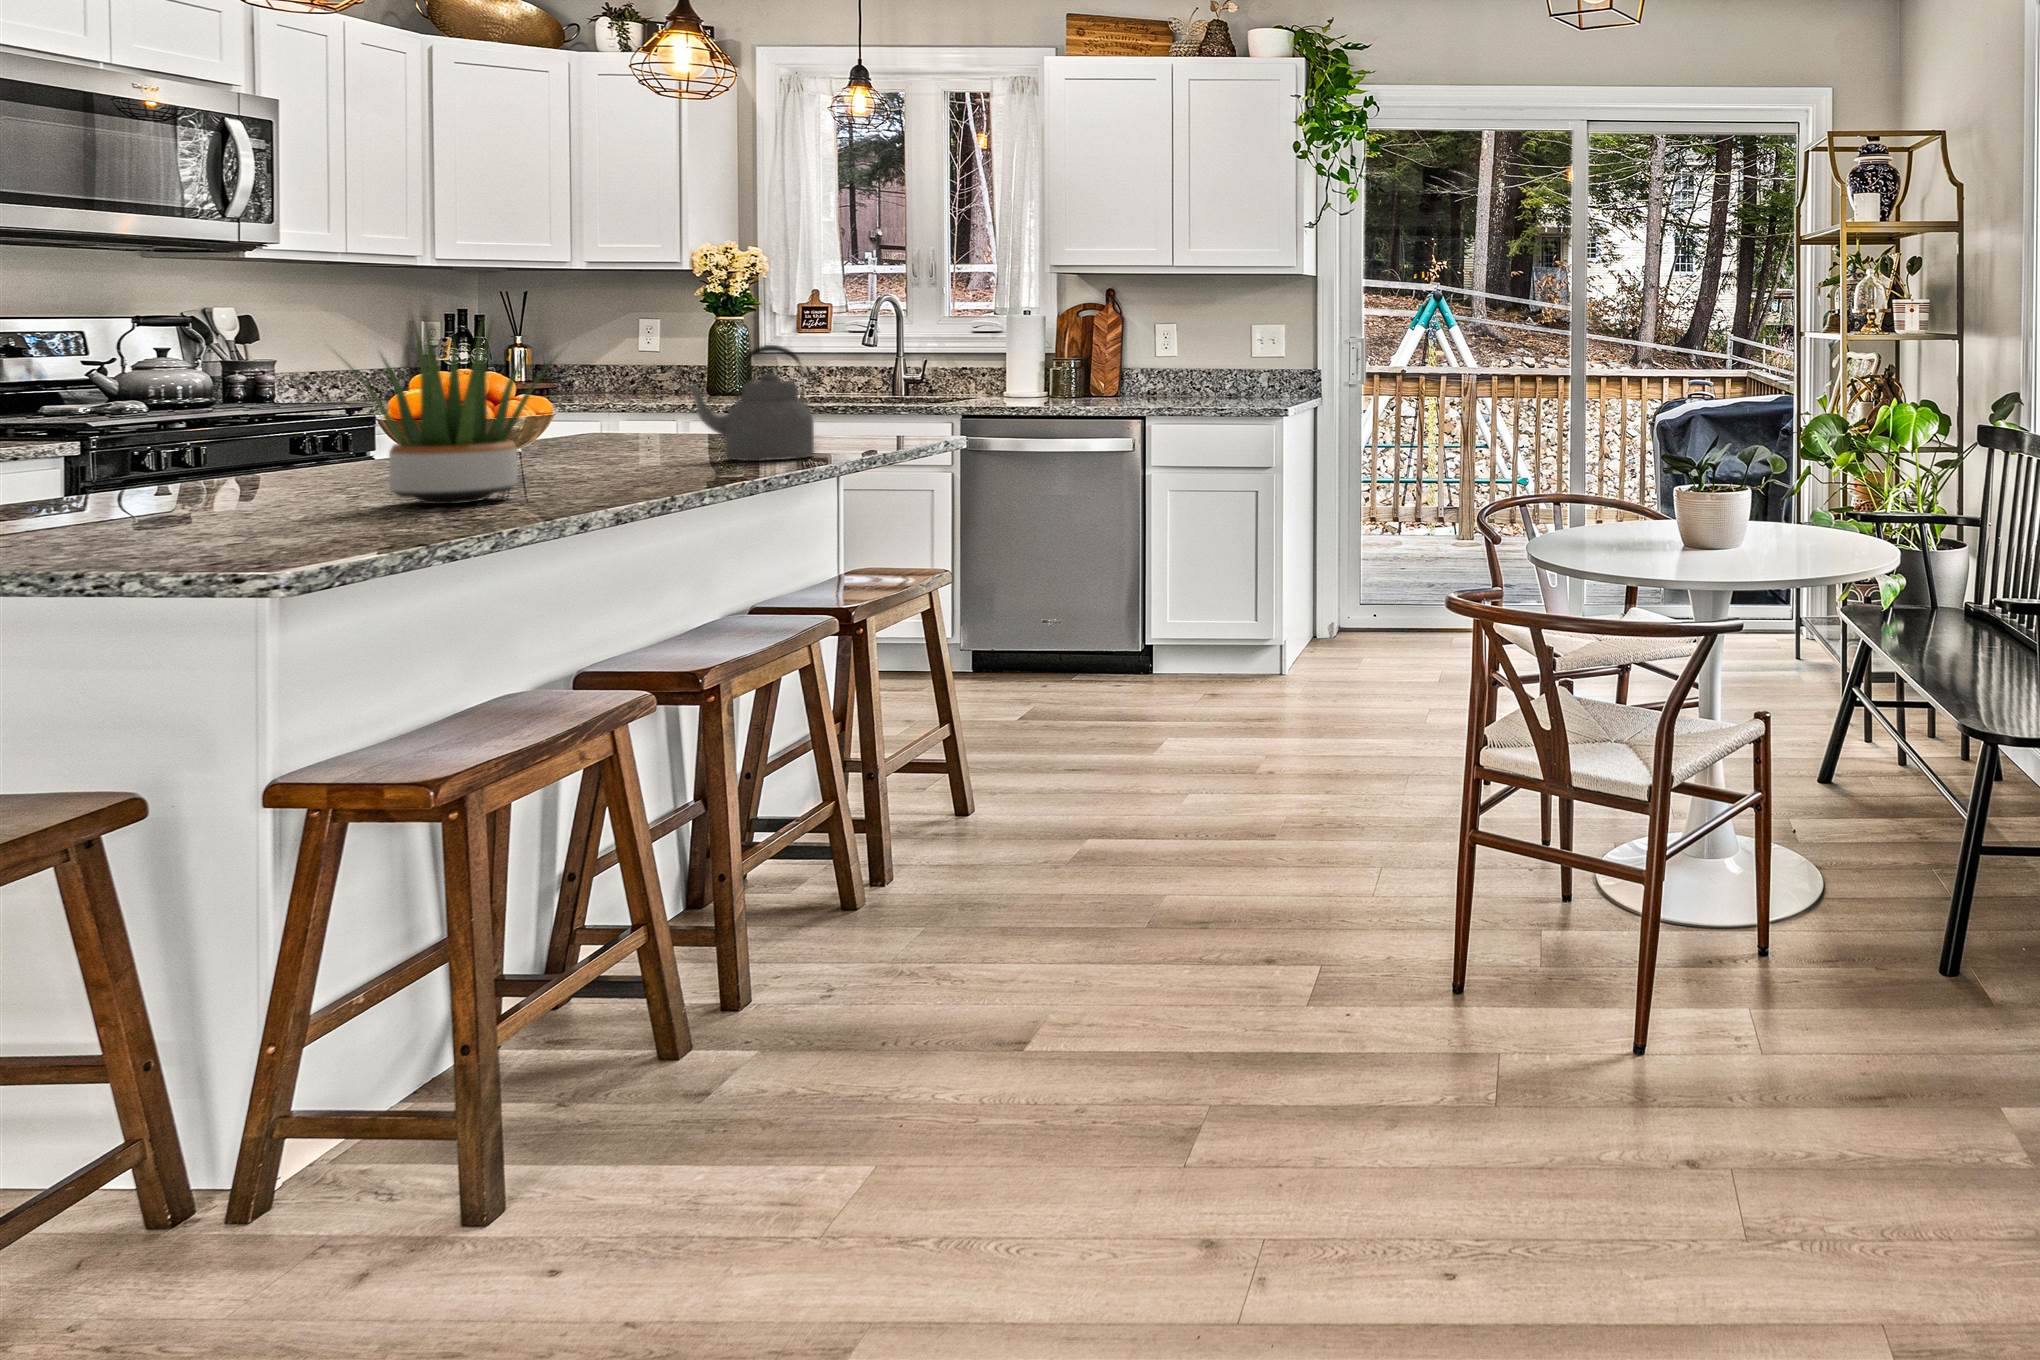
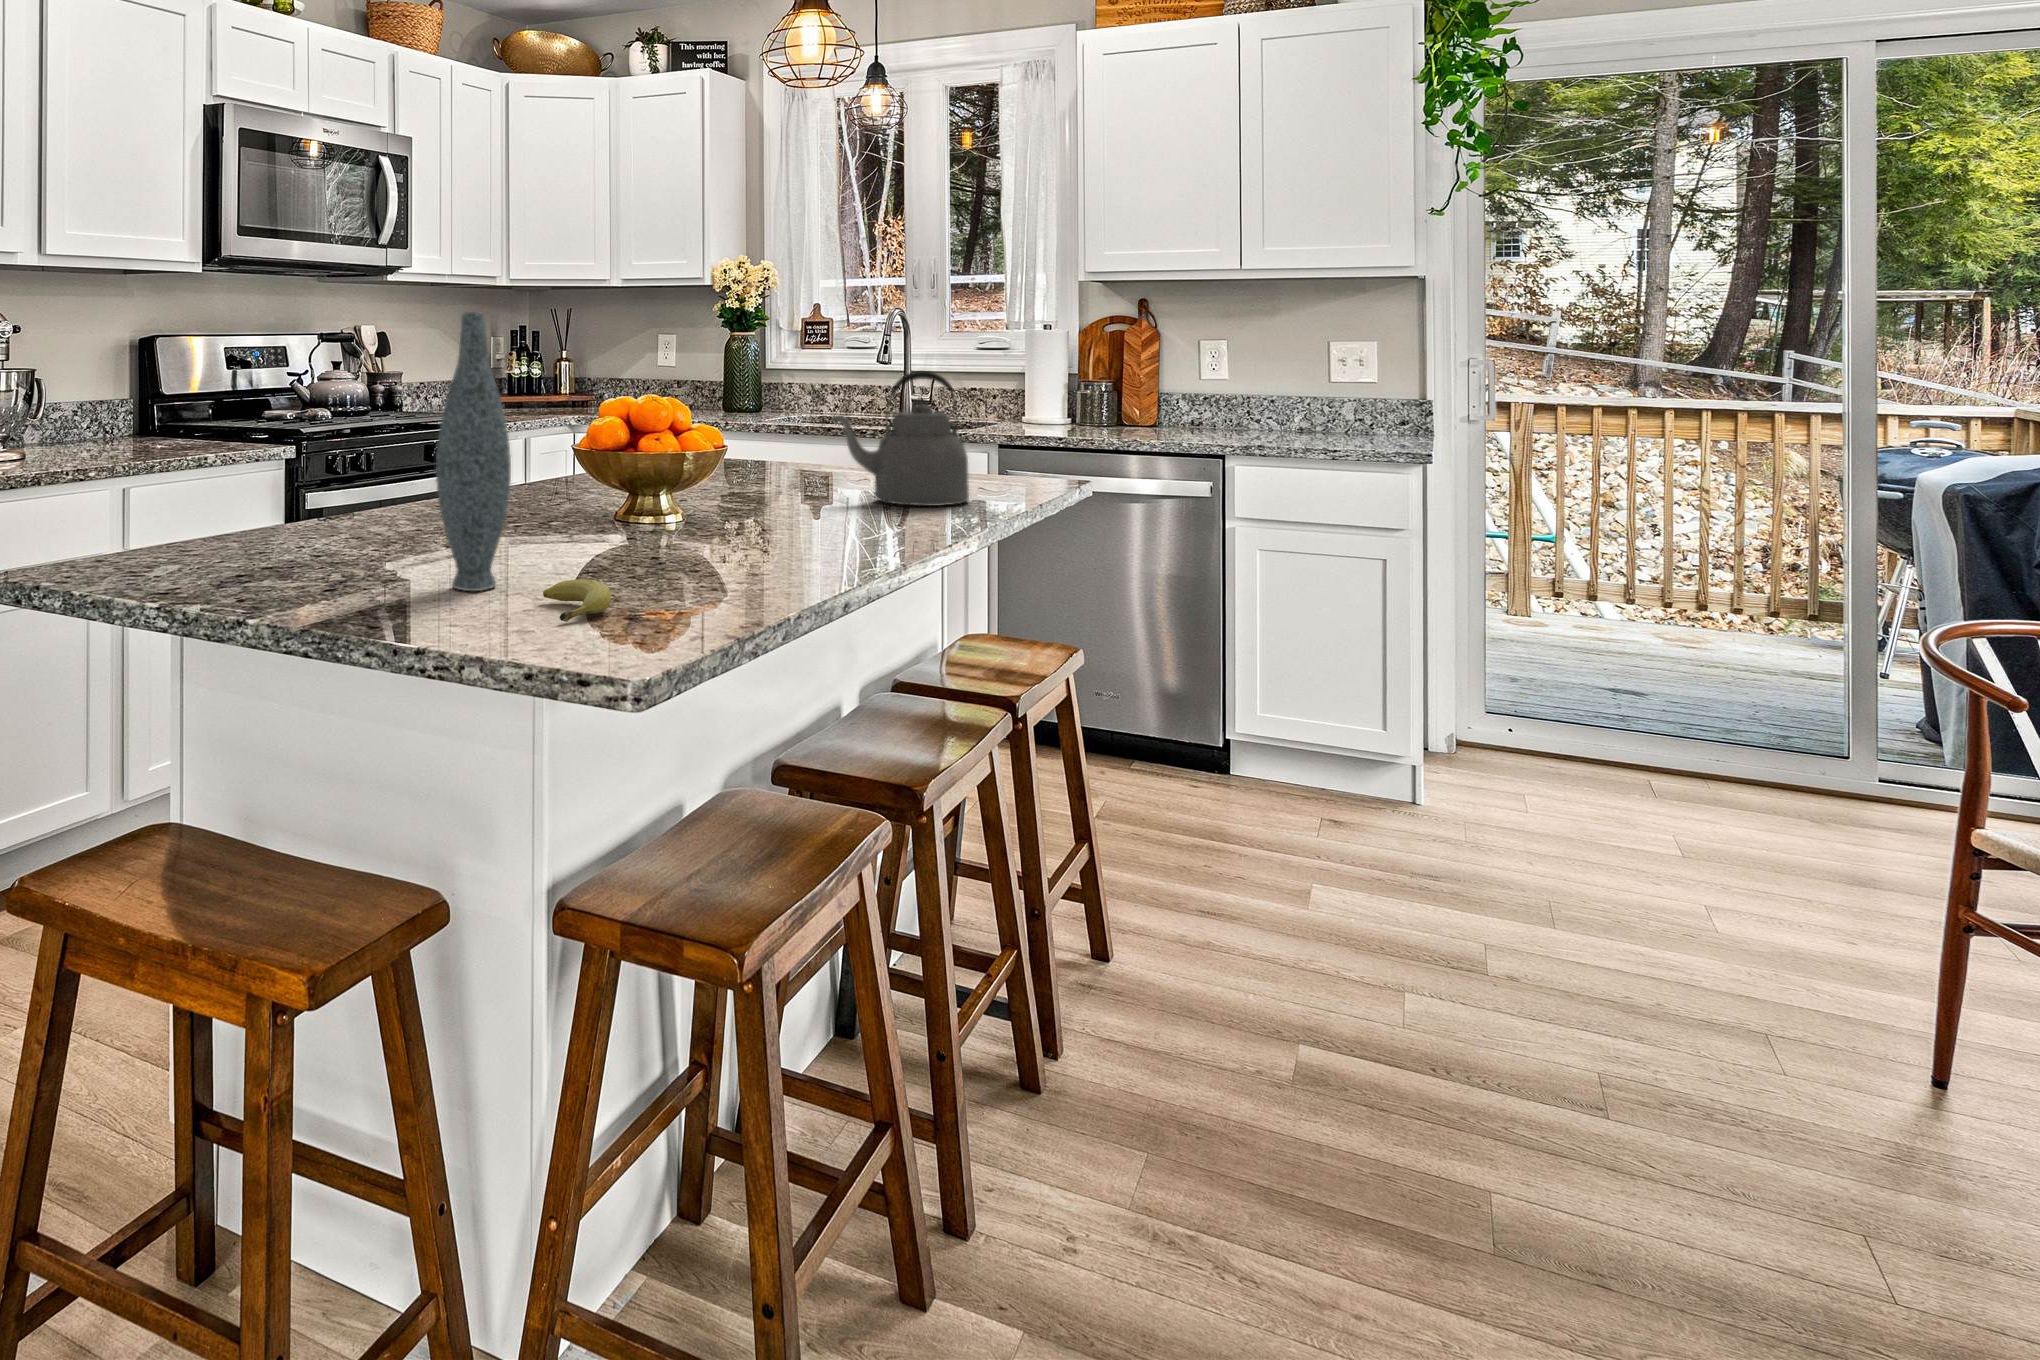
vase: none [144,283,234,534] -> present [436,312,511,591]
potted plant: present [346,318,554,504] -> none [570,345,784,559]
fruit: none [250,514,318,546] -> present [543,579,611,622]

